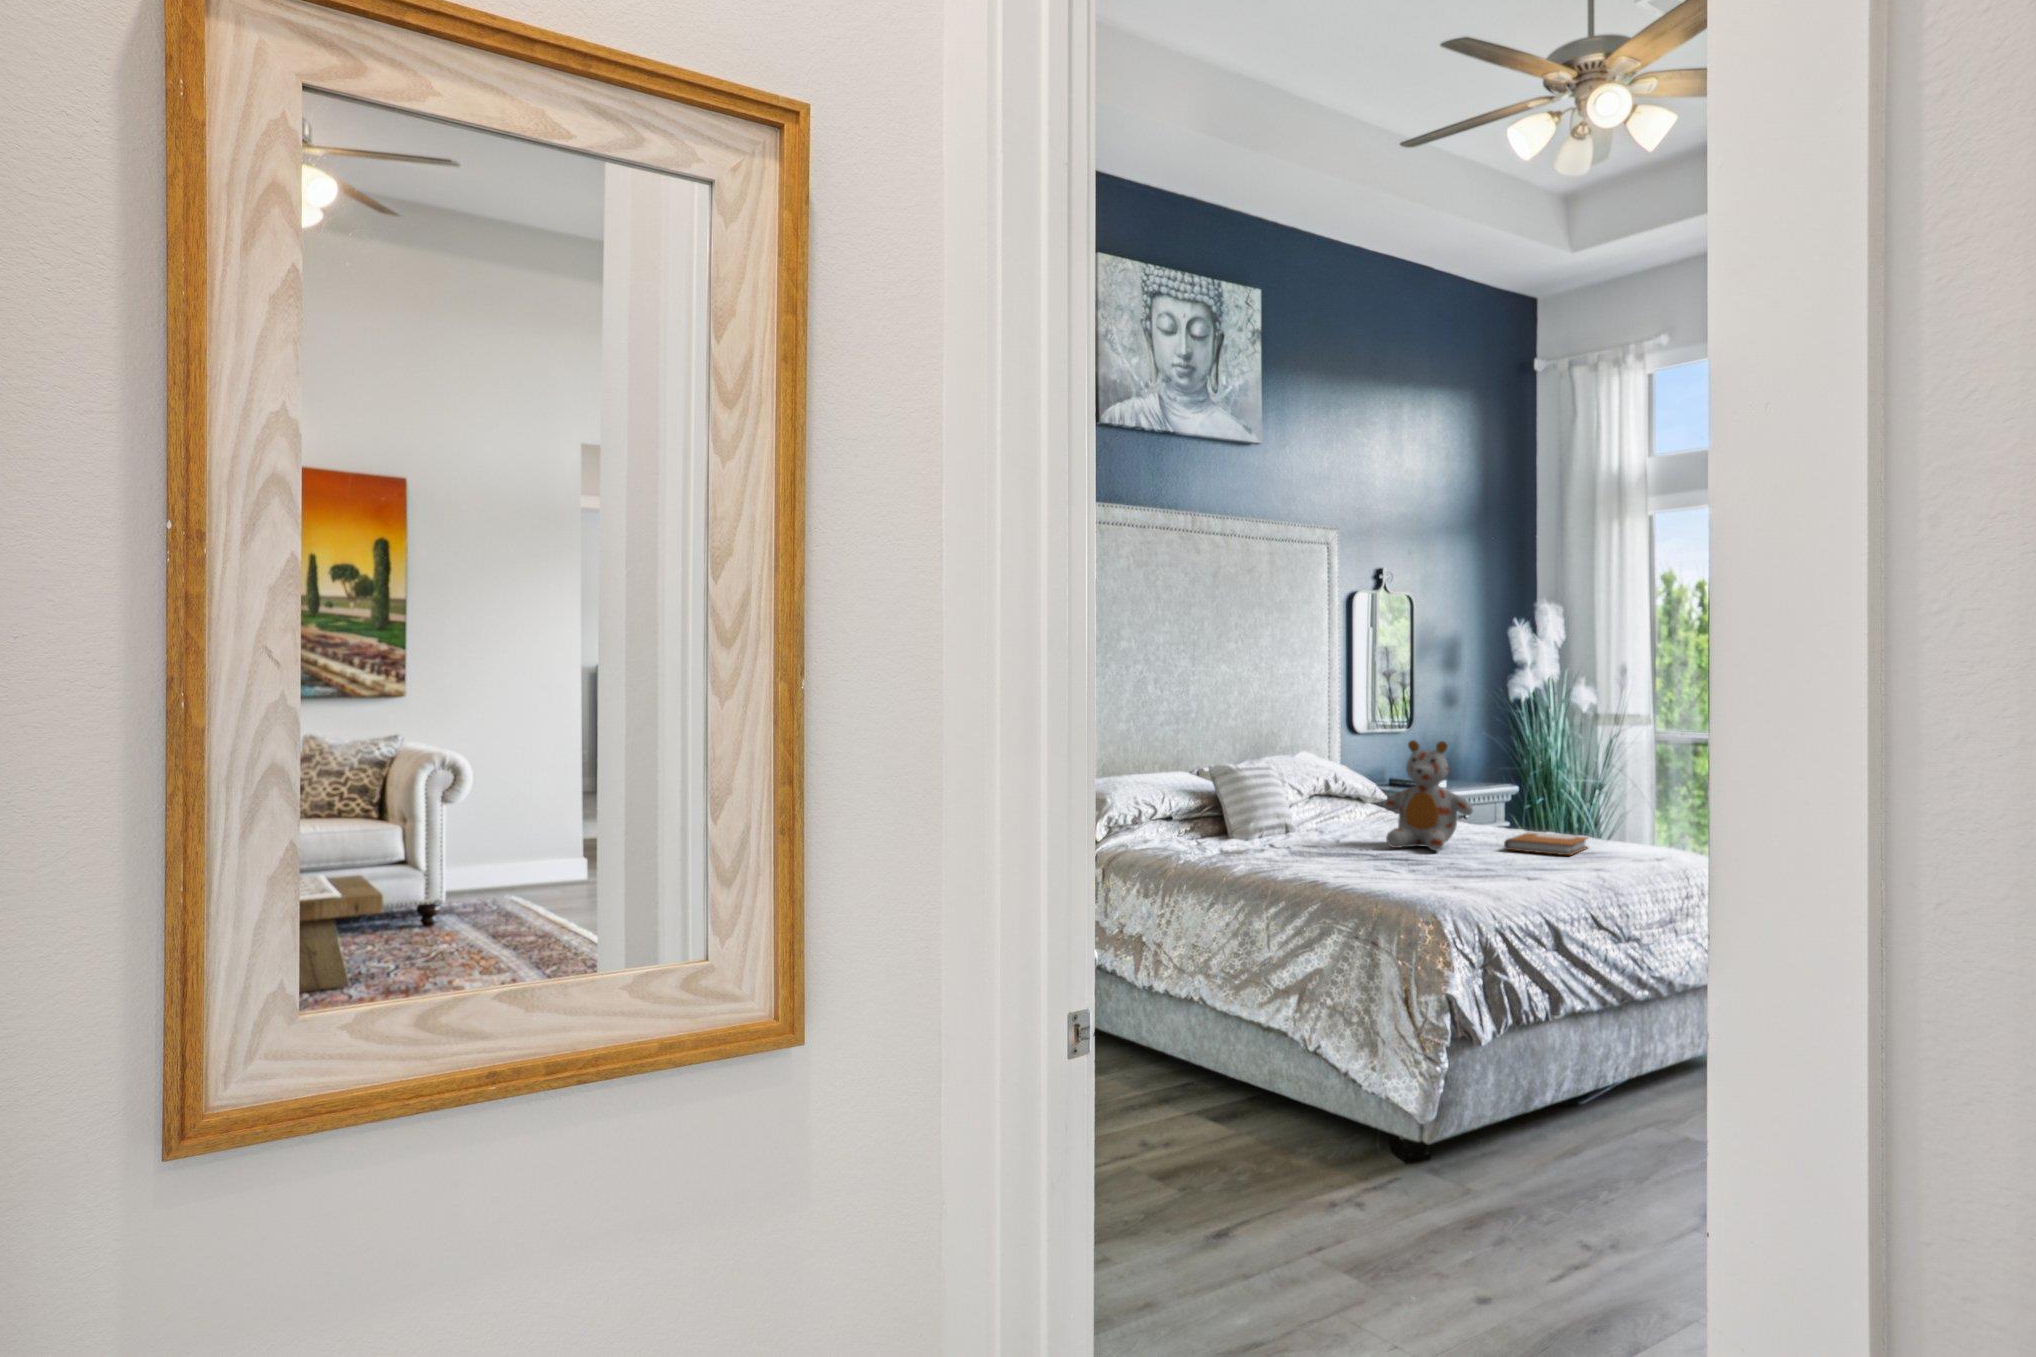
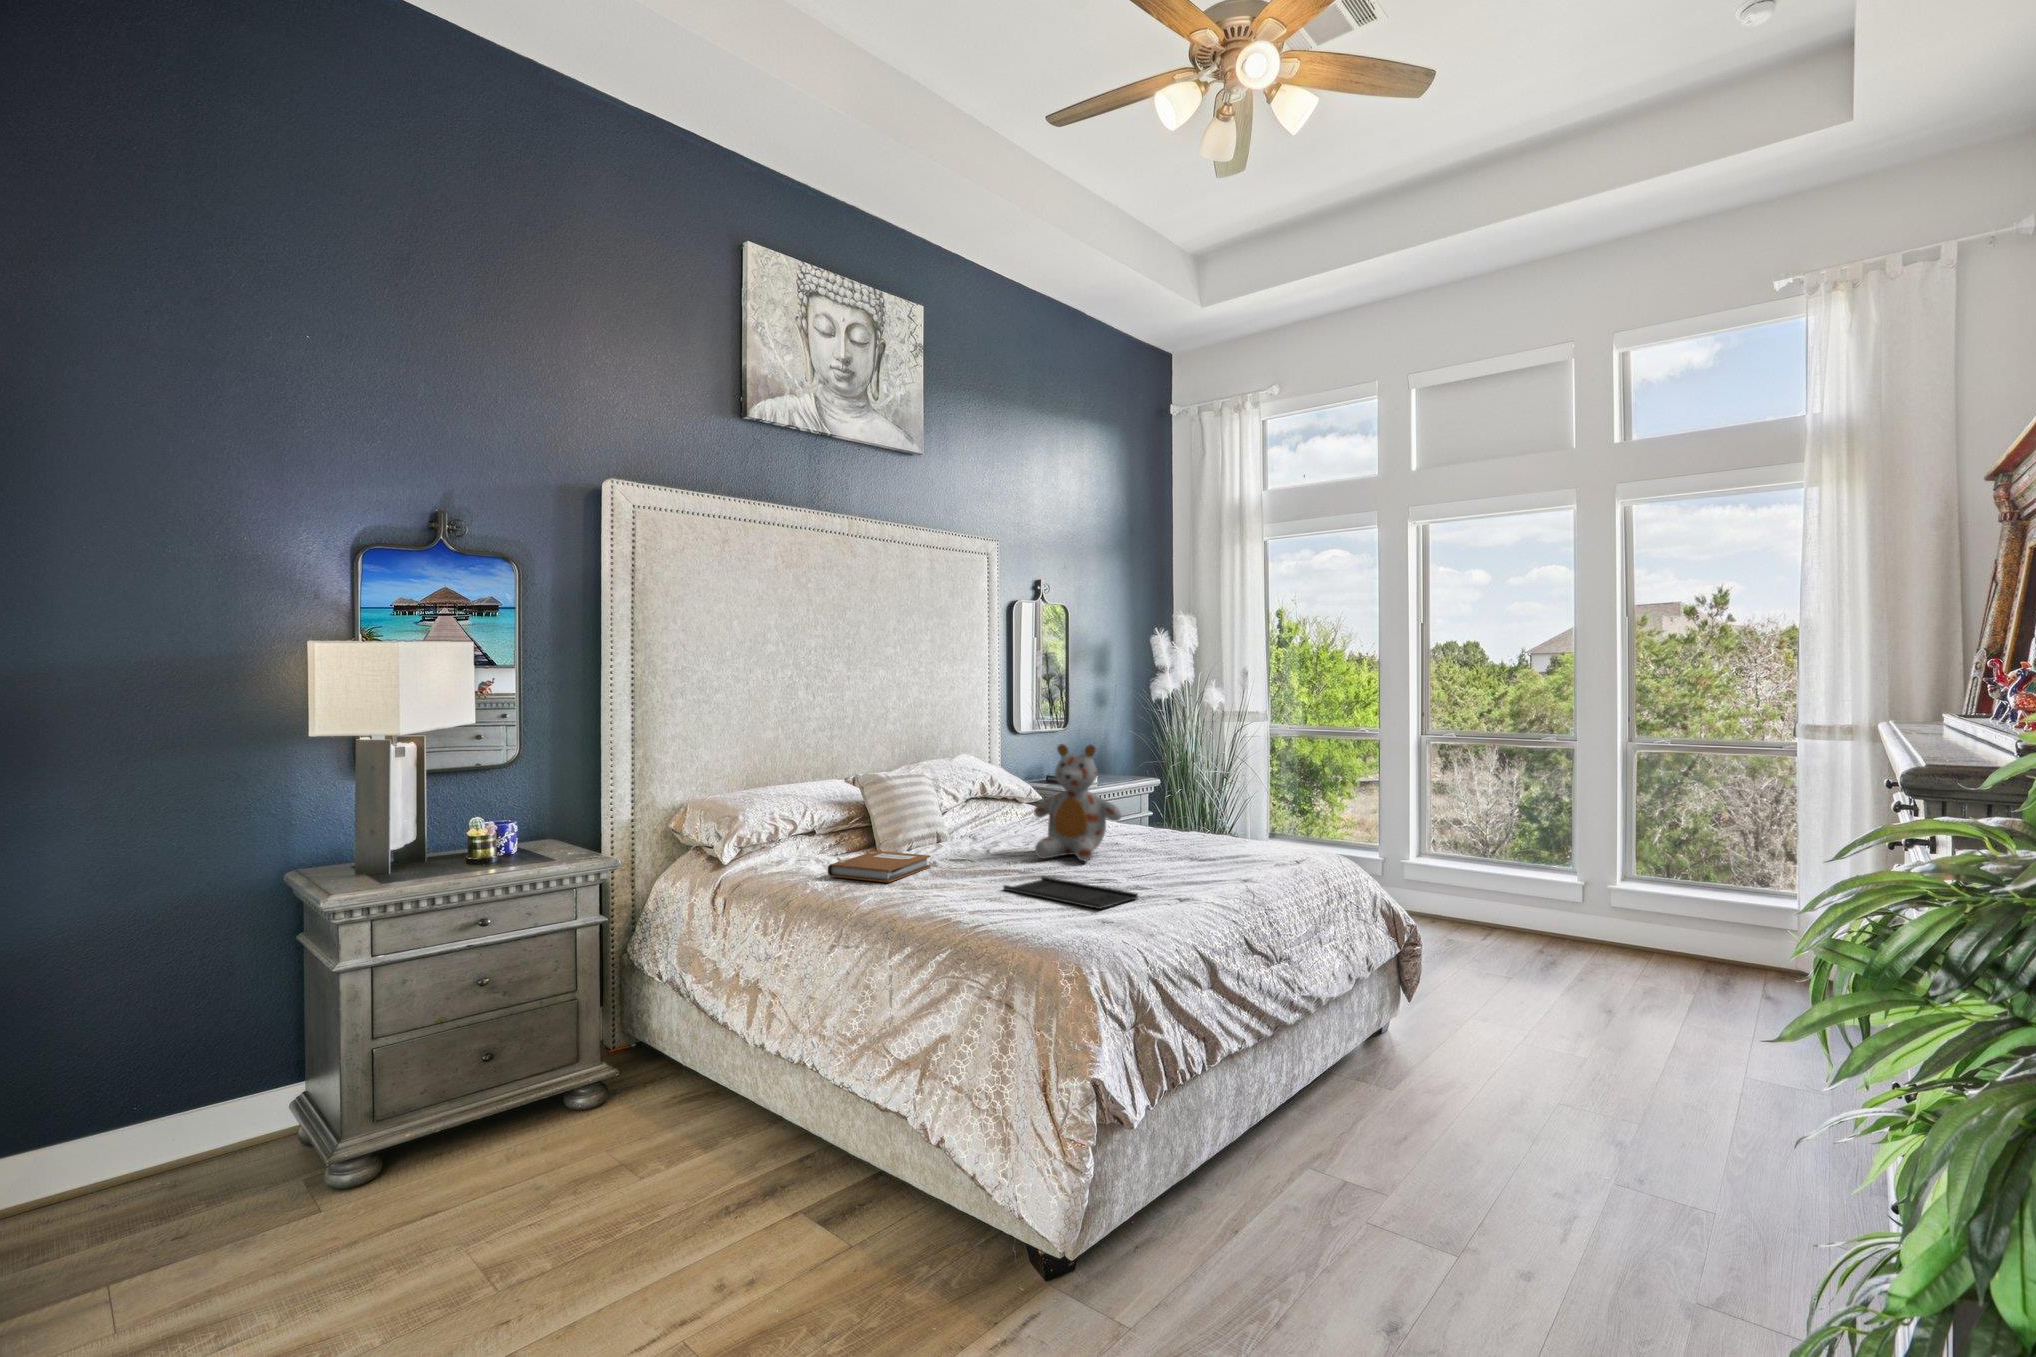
notebook: present [1504,833,1588,855] -> present [828,851,931,882]
tray: none [1361,859,1488,881] -> present [1003,877,1138,909]

